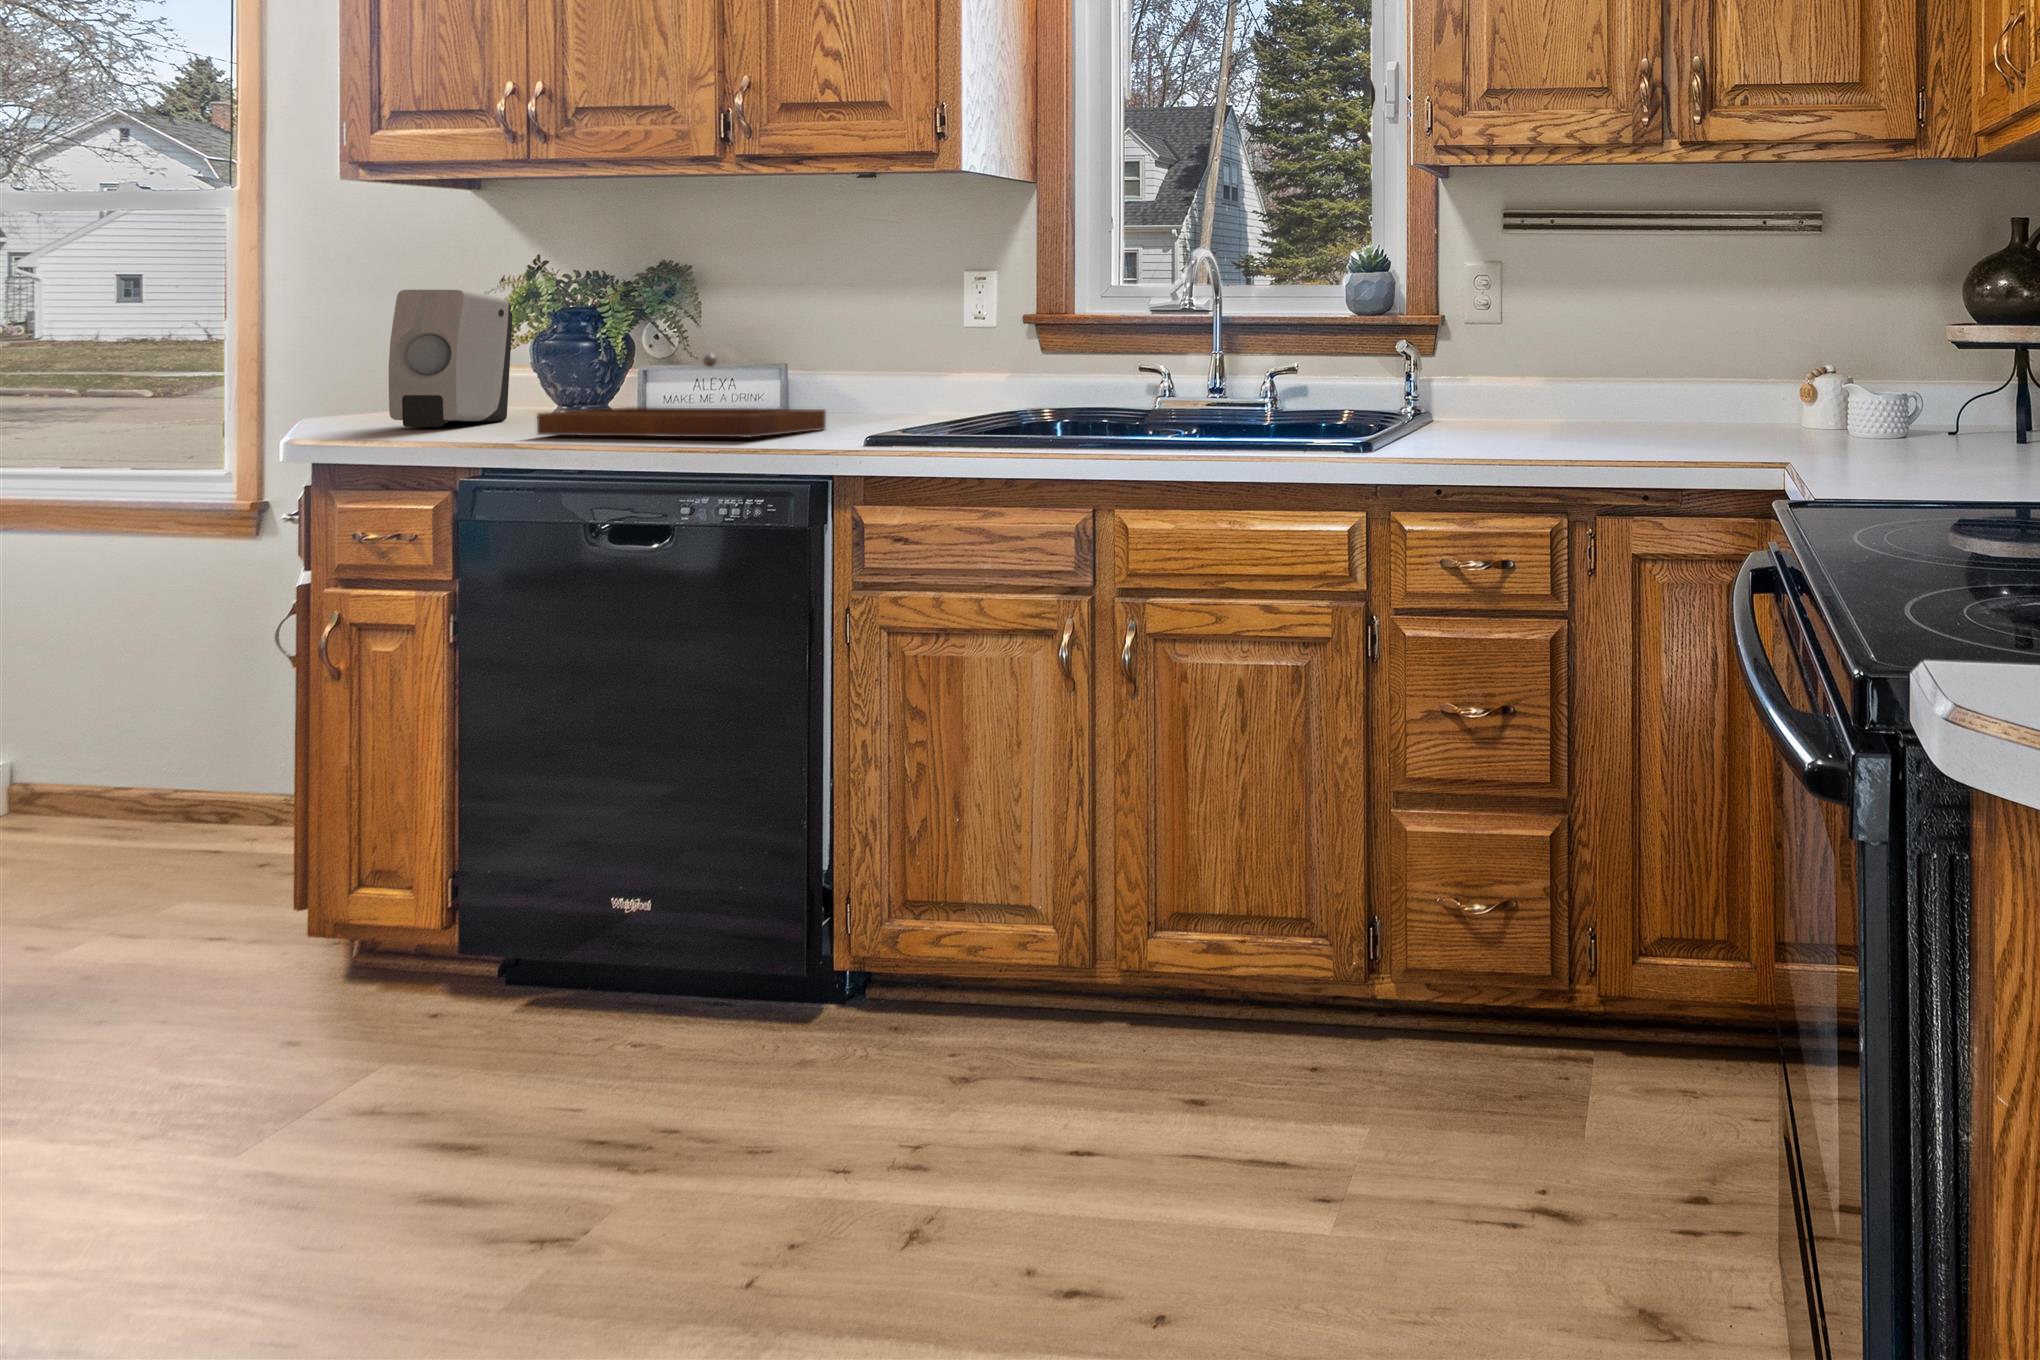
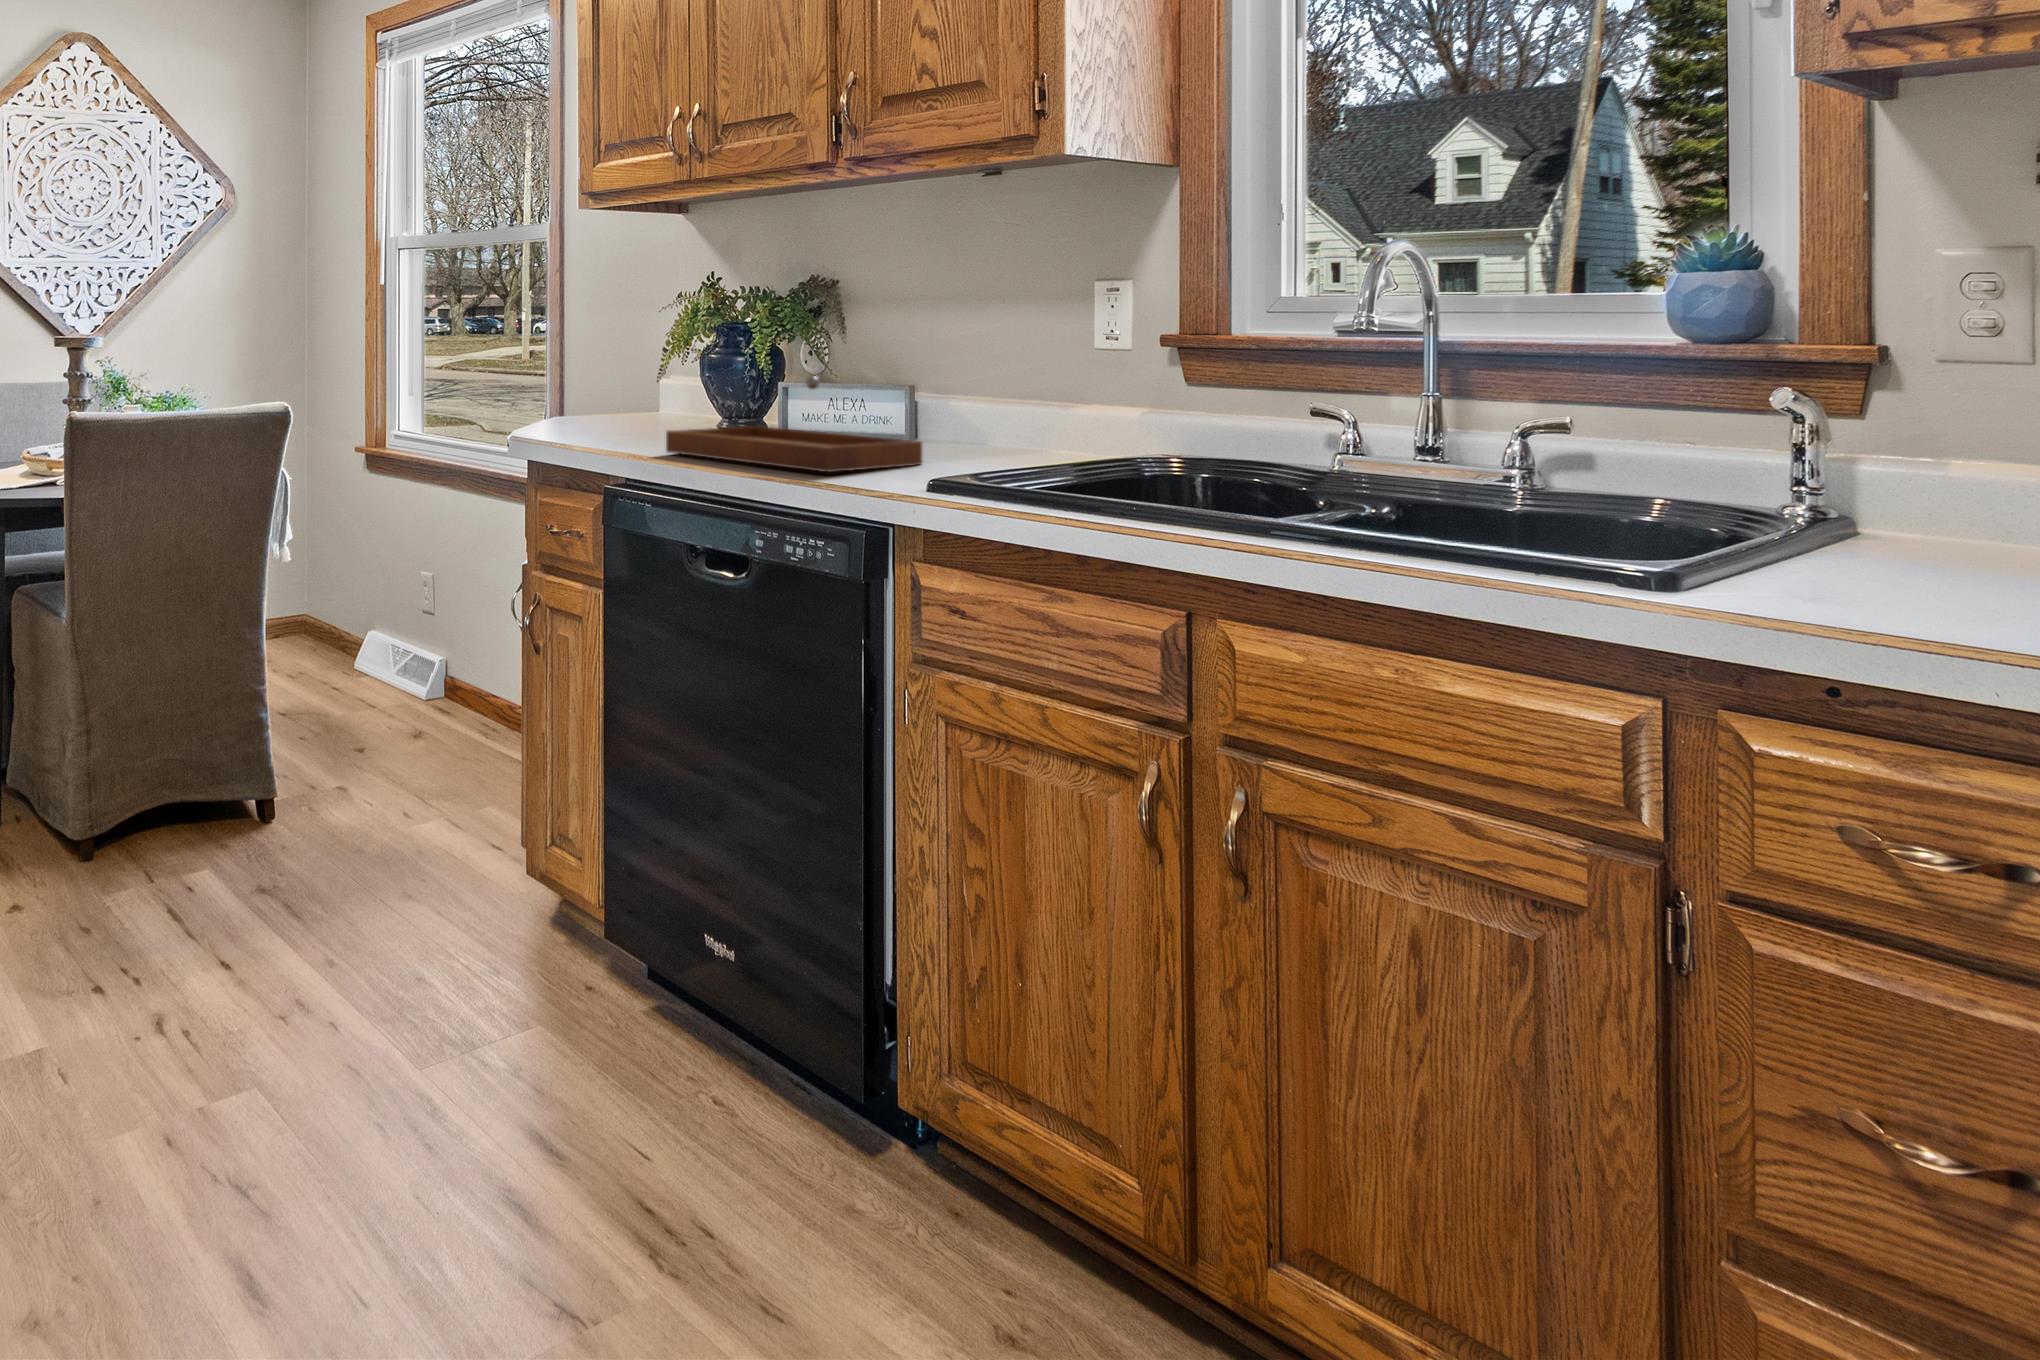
soap dispenser: present [389,290,513,427] -> none [583,308,683,436]

